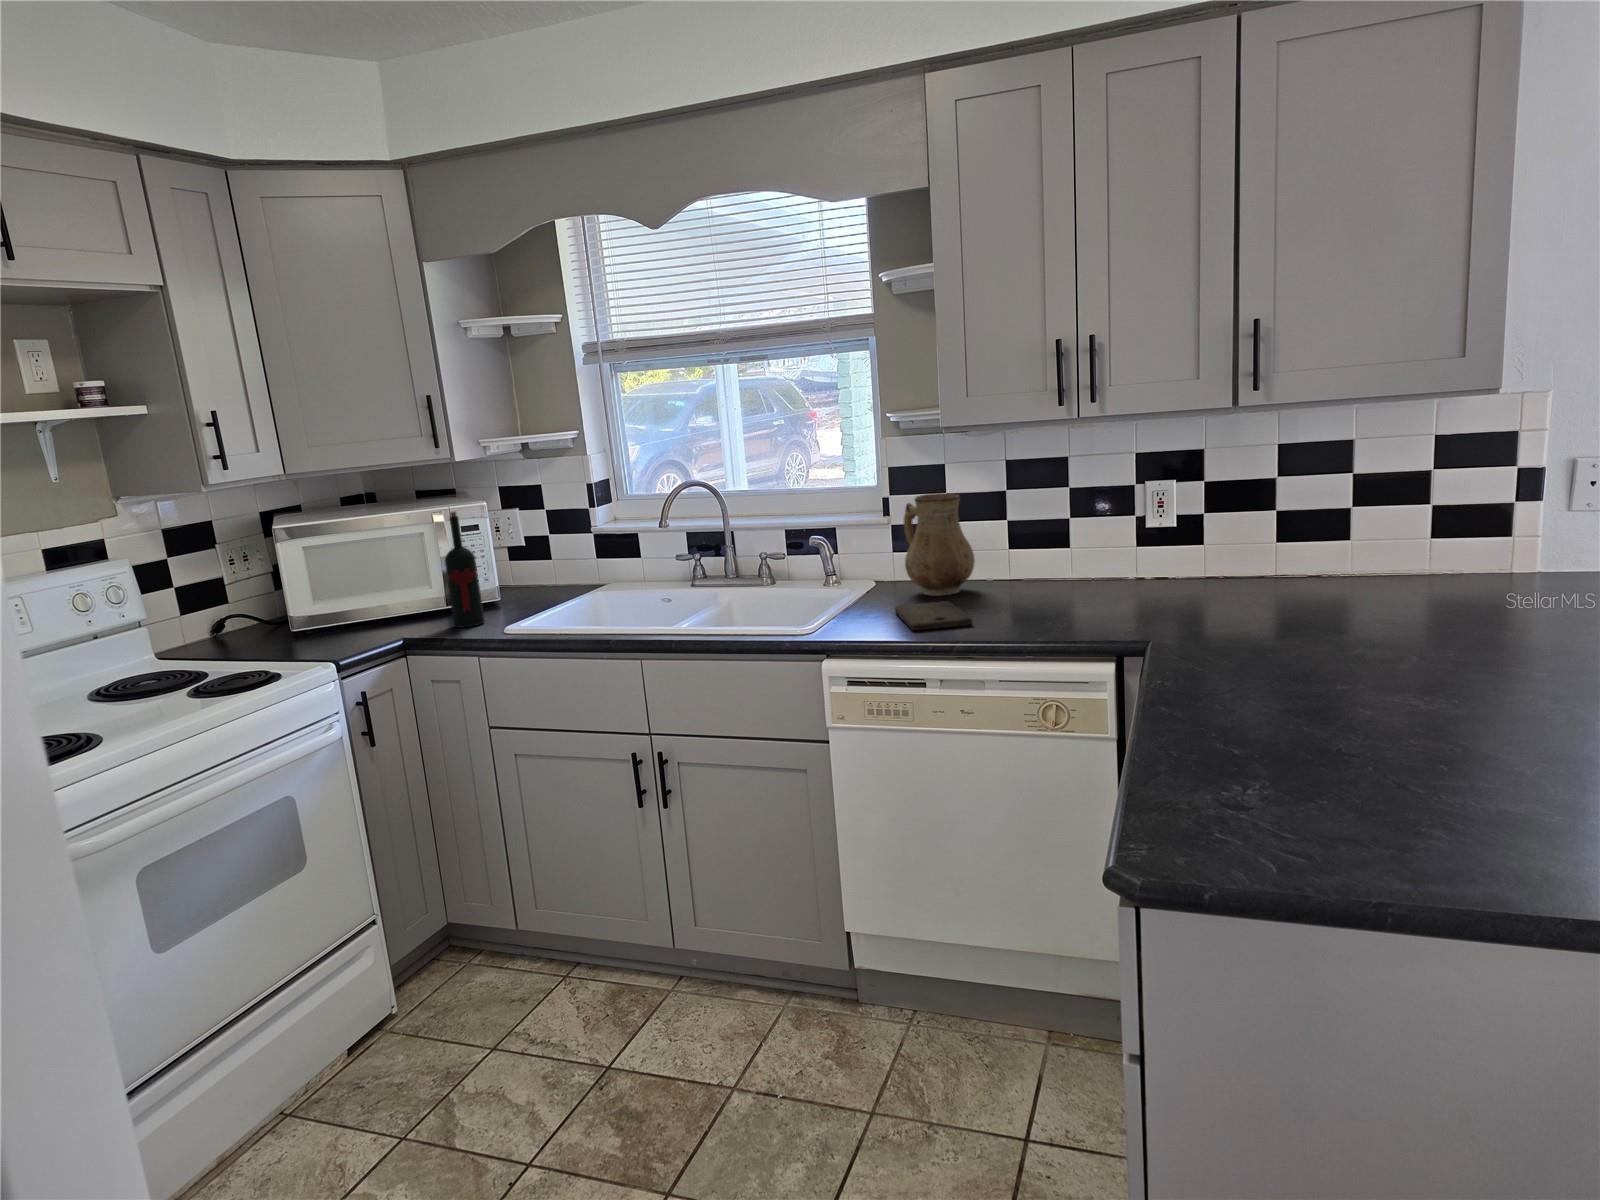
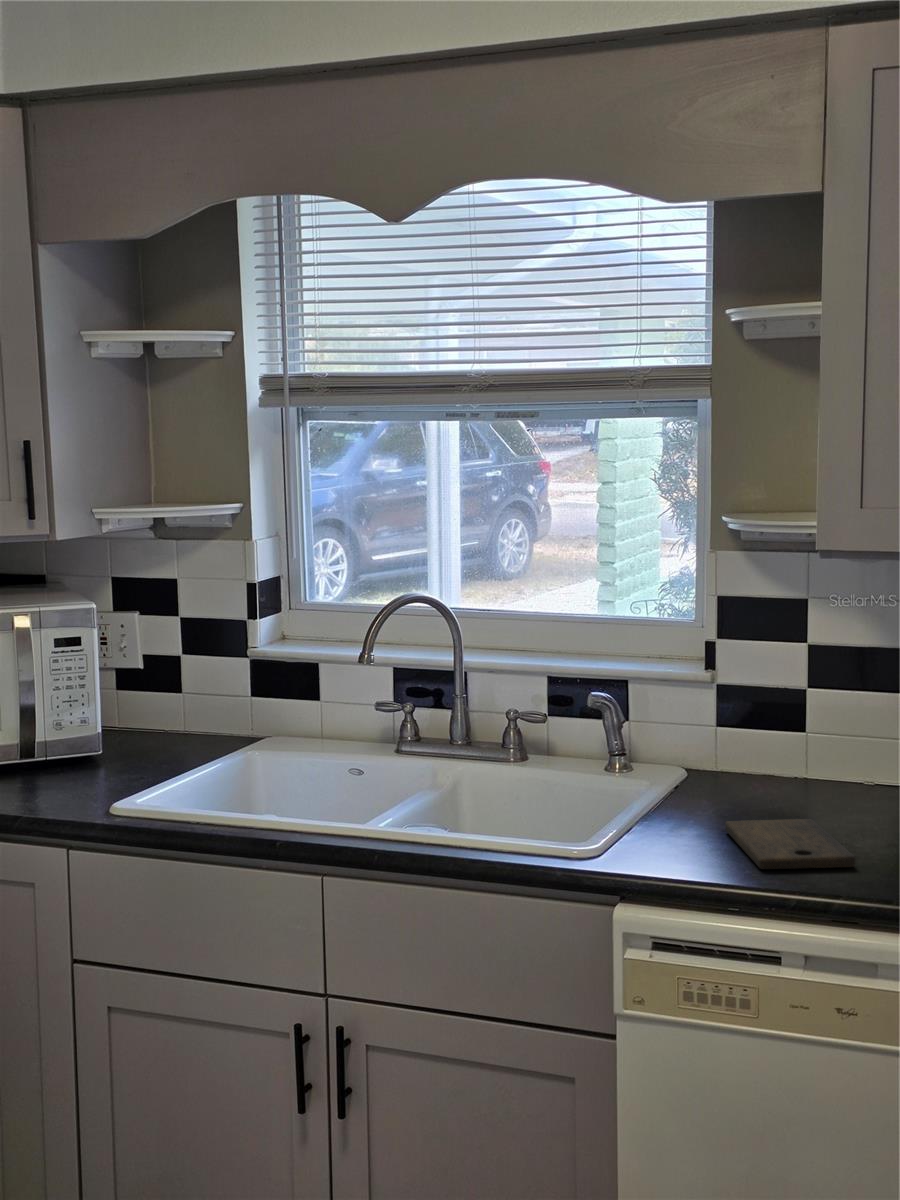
ceramic pitcher: present [904,493,975,596] -> none [737,644,848,805]
wine bottle: present [445,511,485,628] -> none [29,618,80,797]

